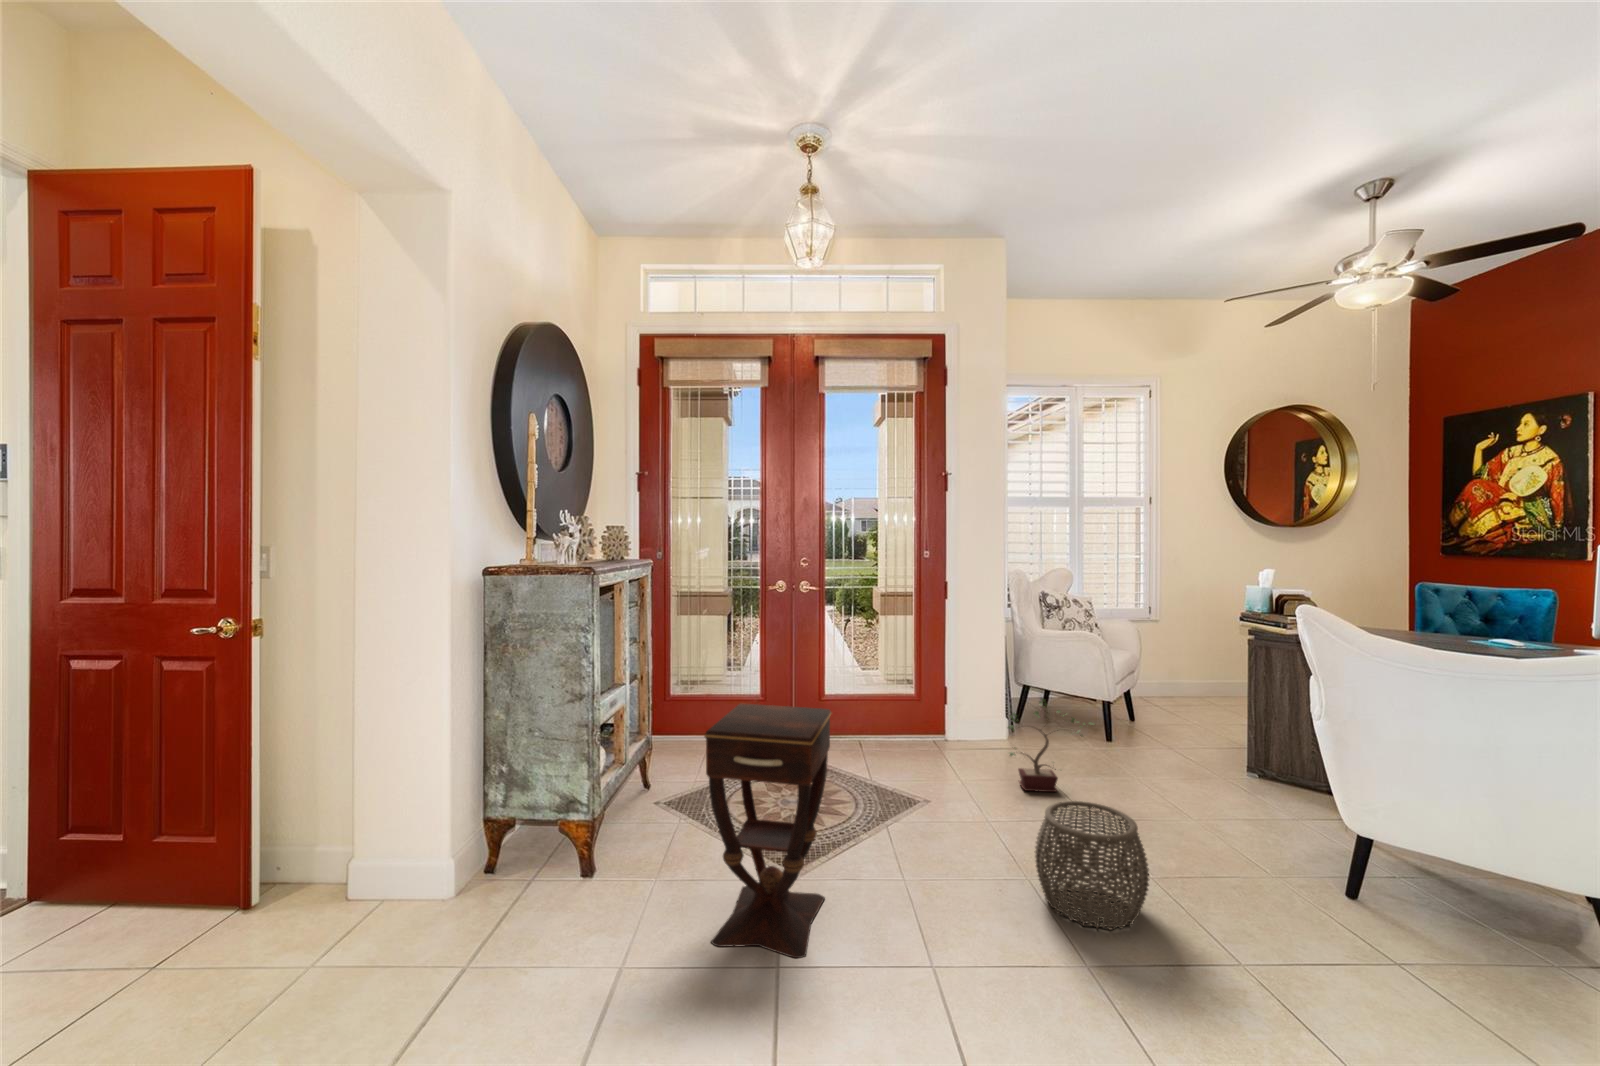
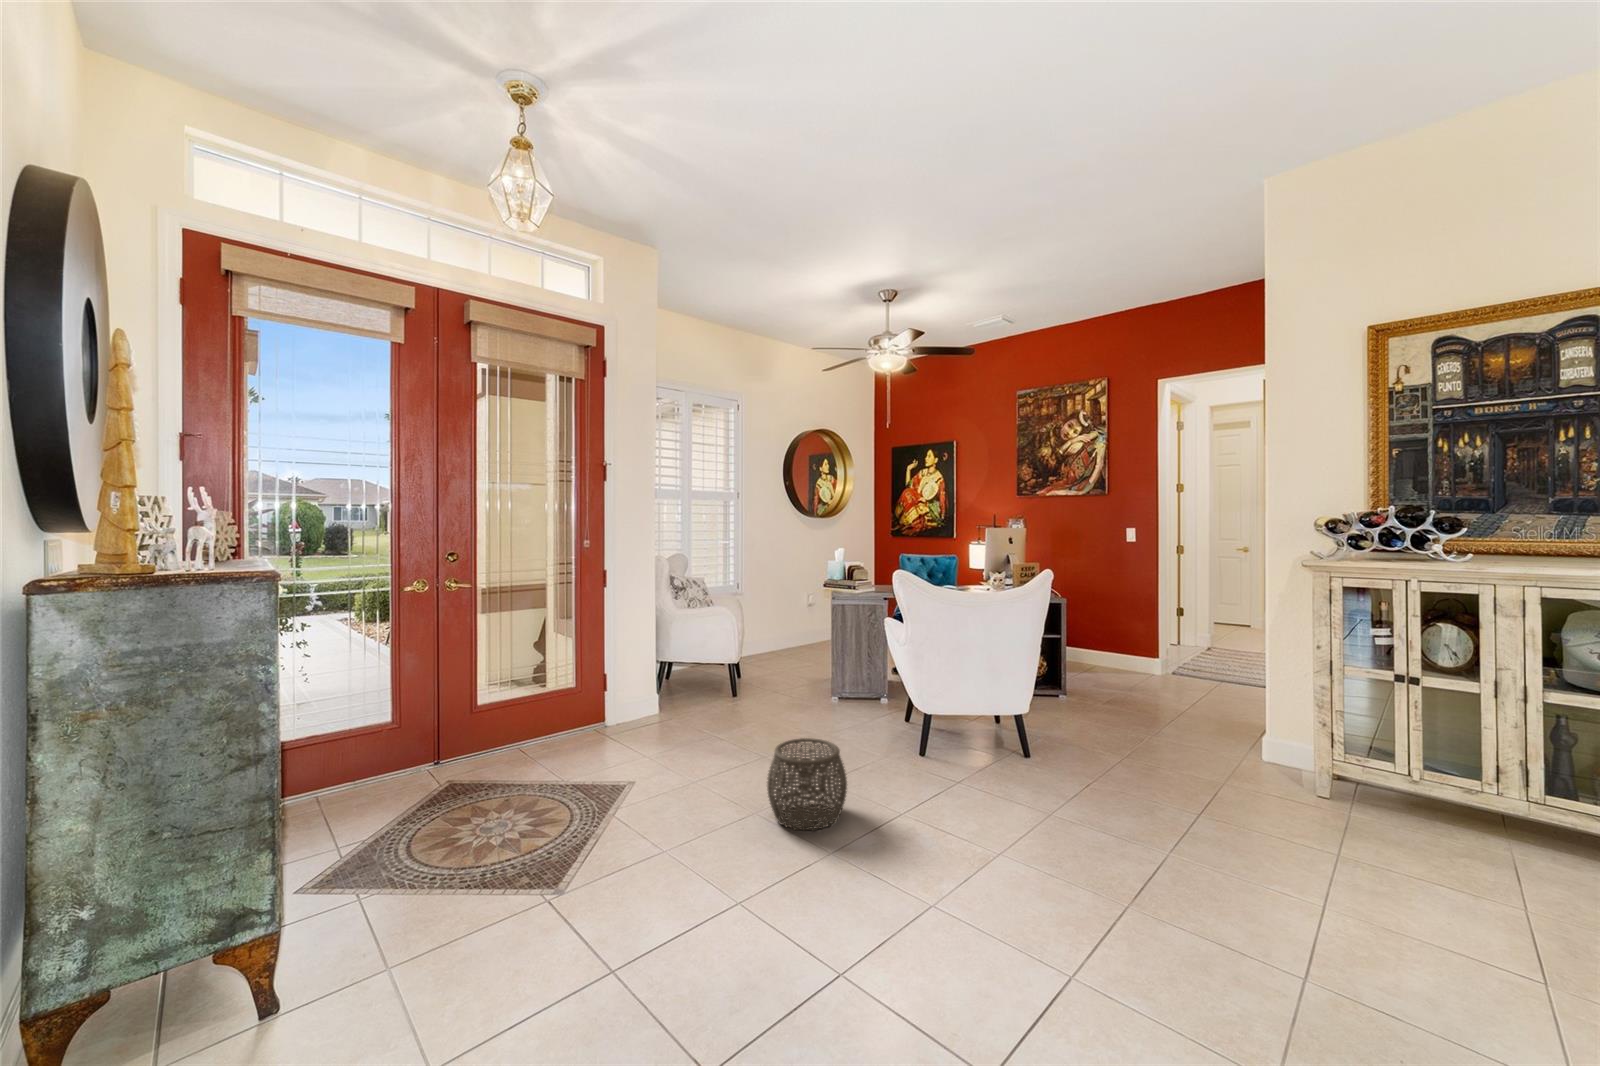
potted plant: present [1008,698,1094,792] -> none [686,667,753,751]
side table: present [704,704,831,958] -> none [508,708,644,986]

